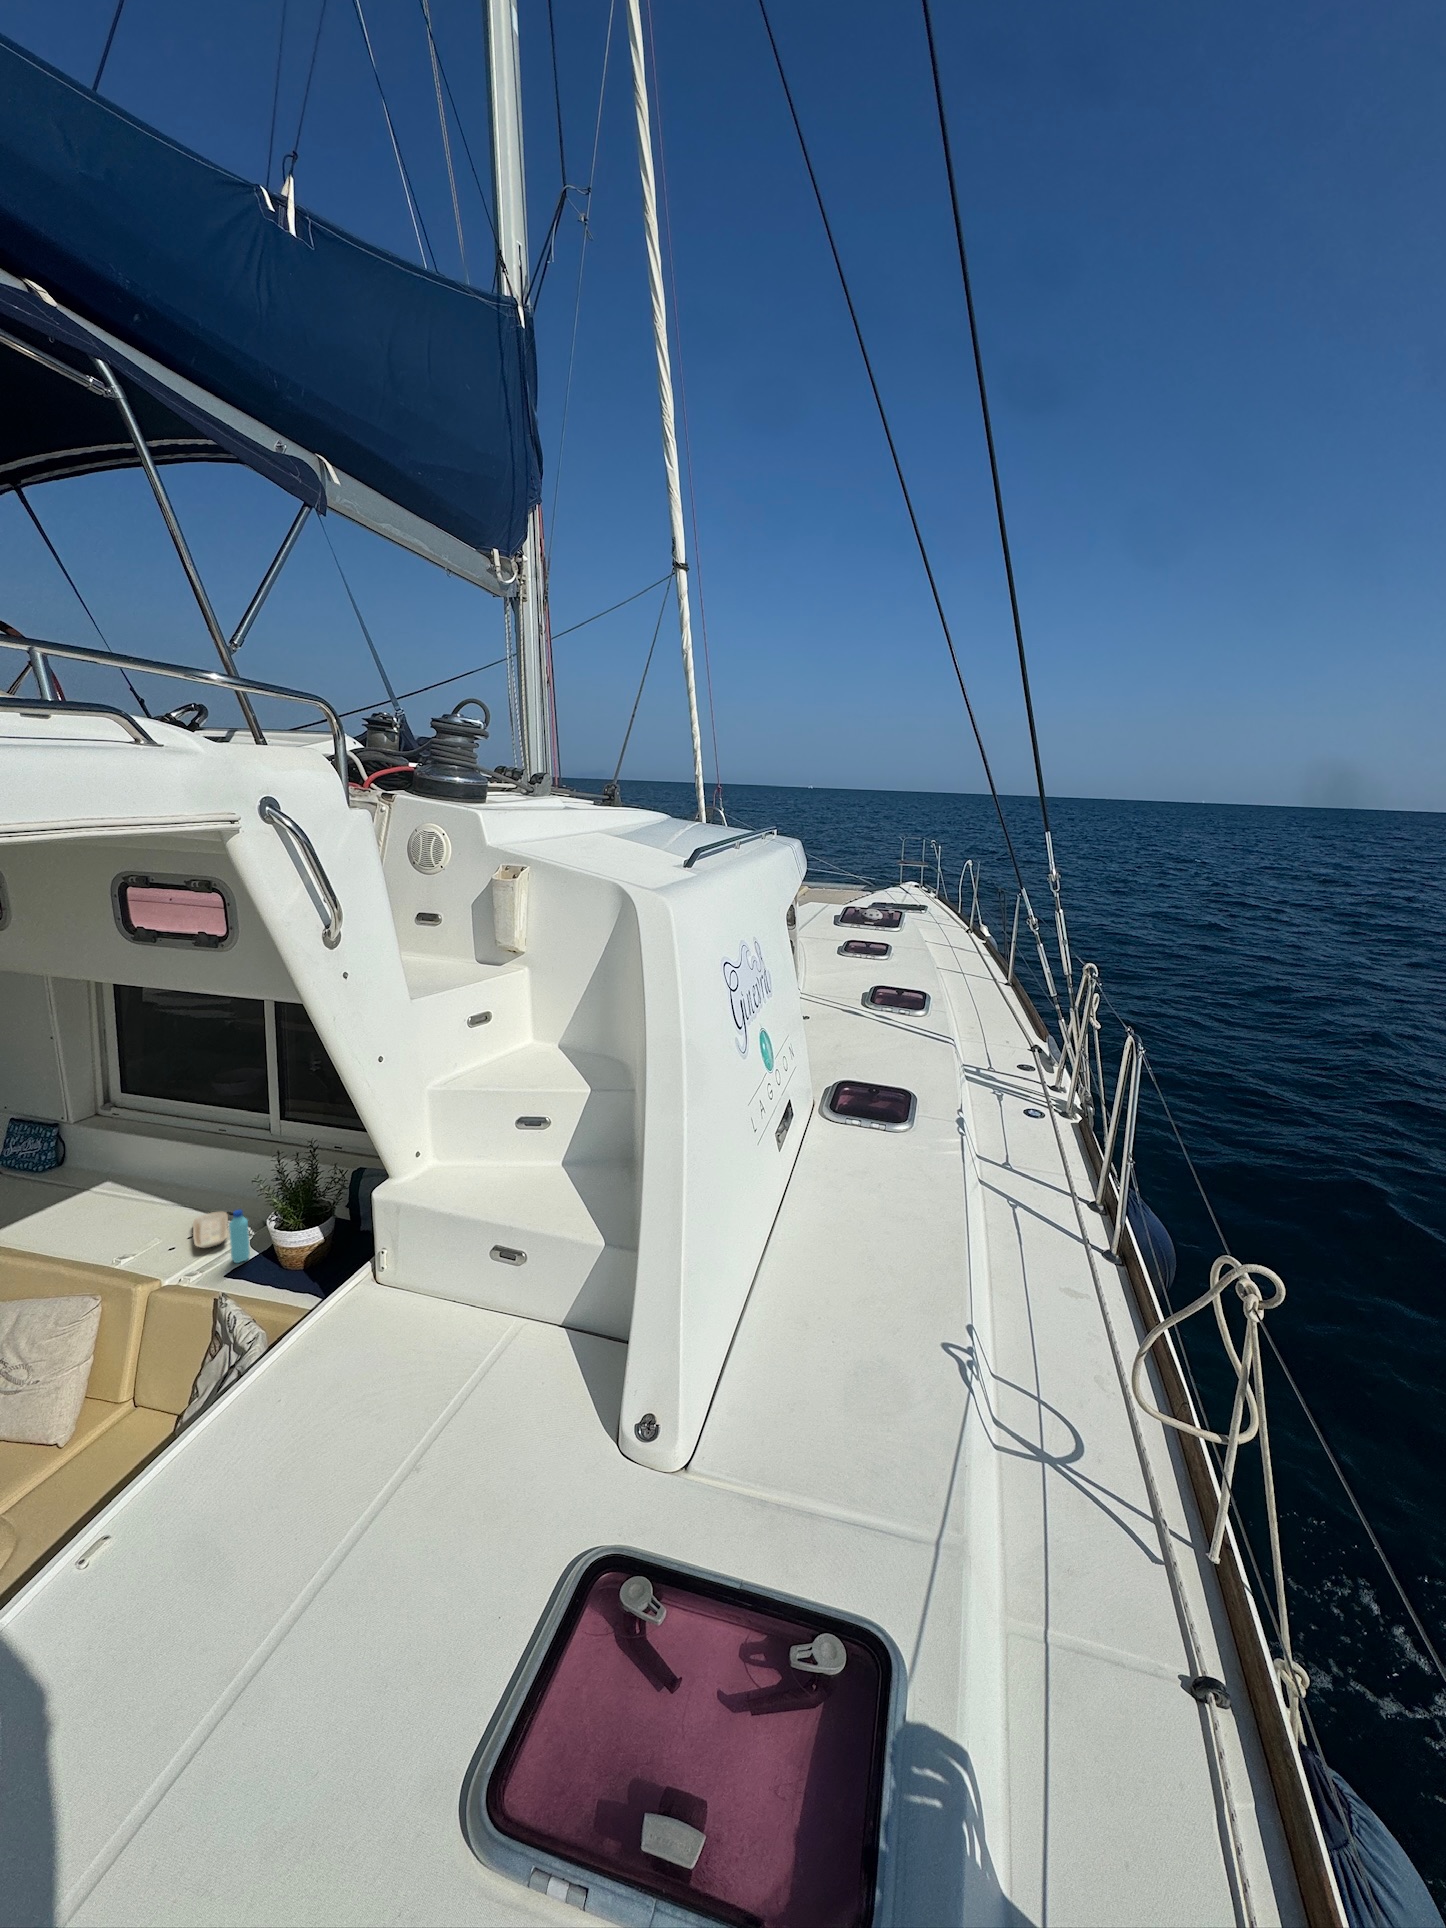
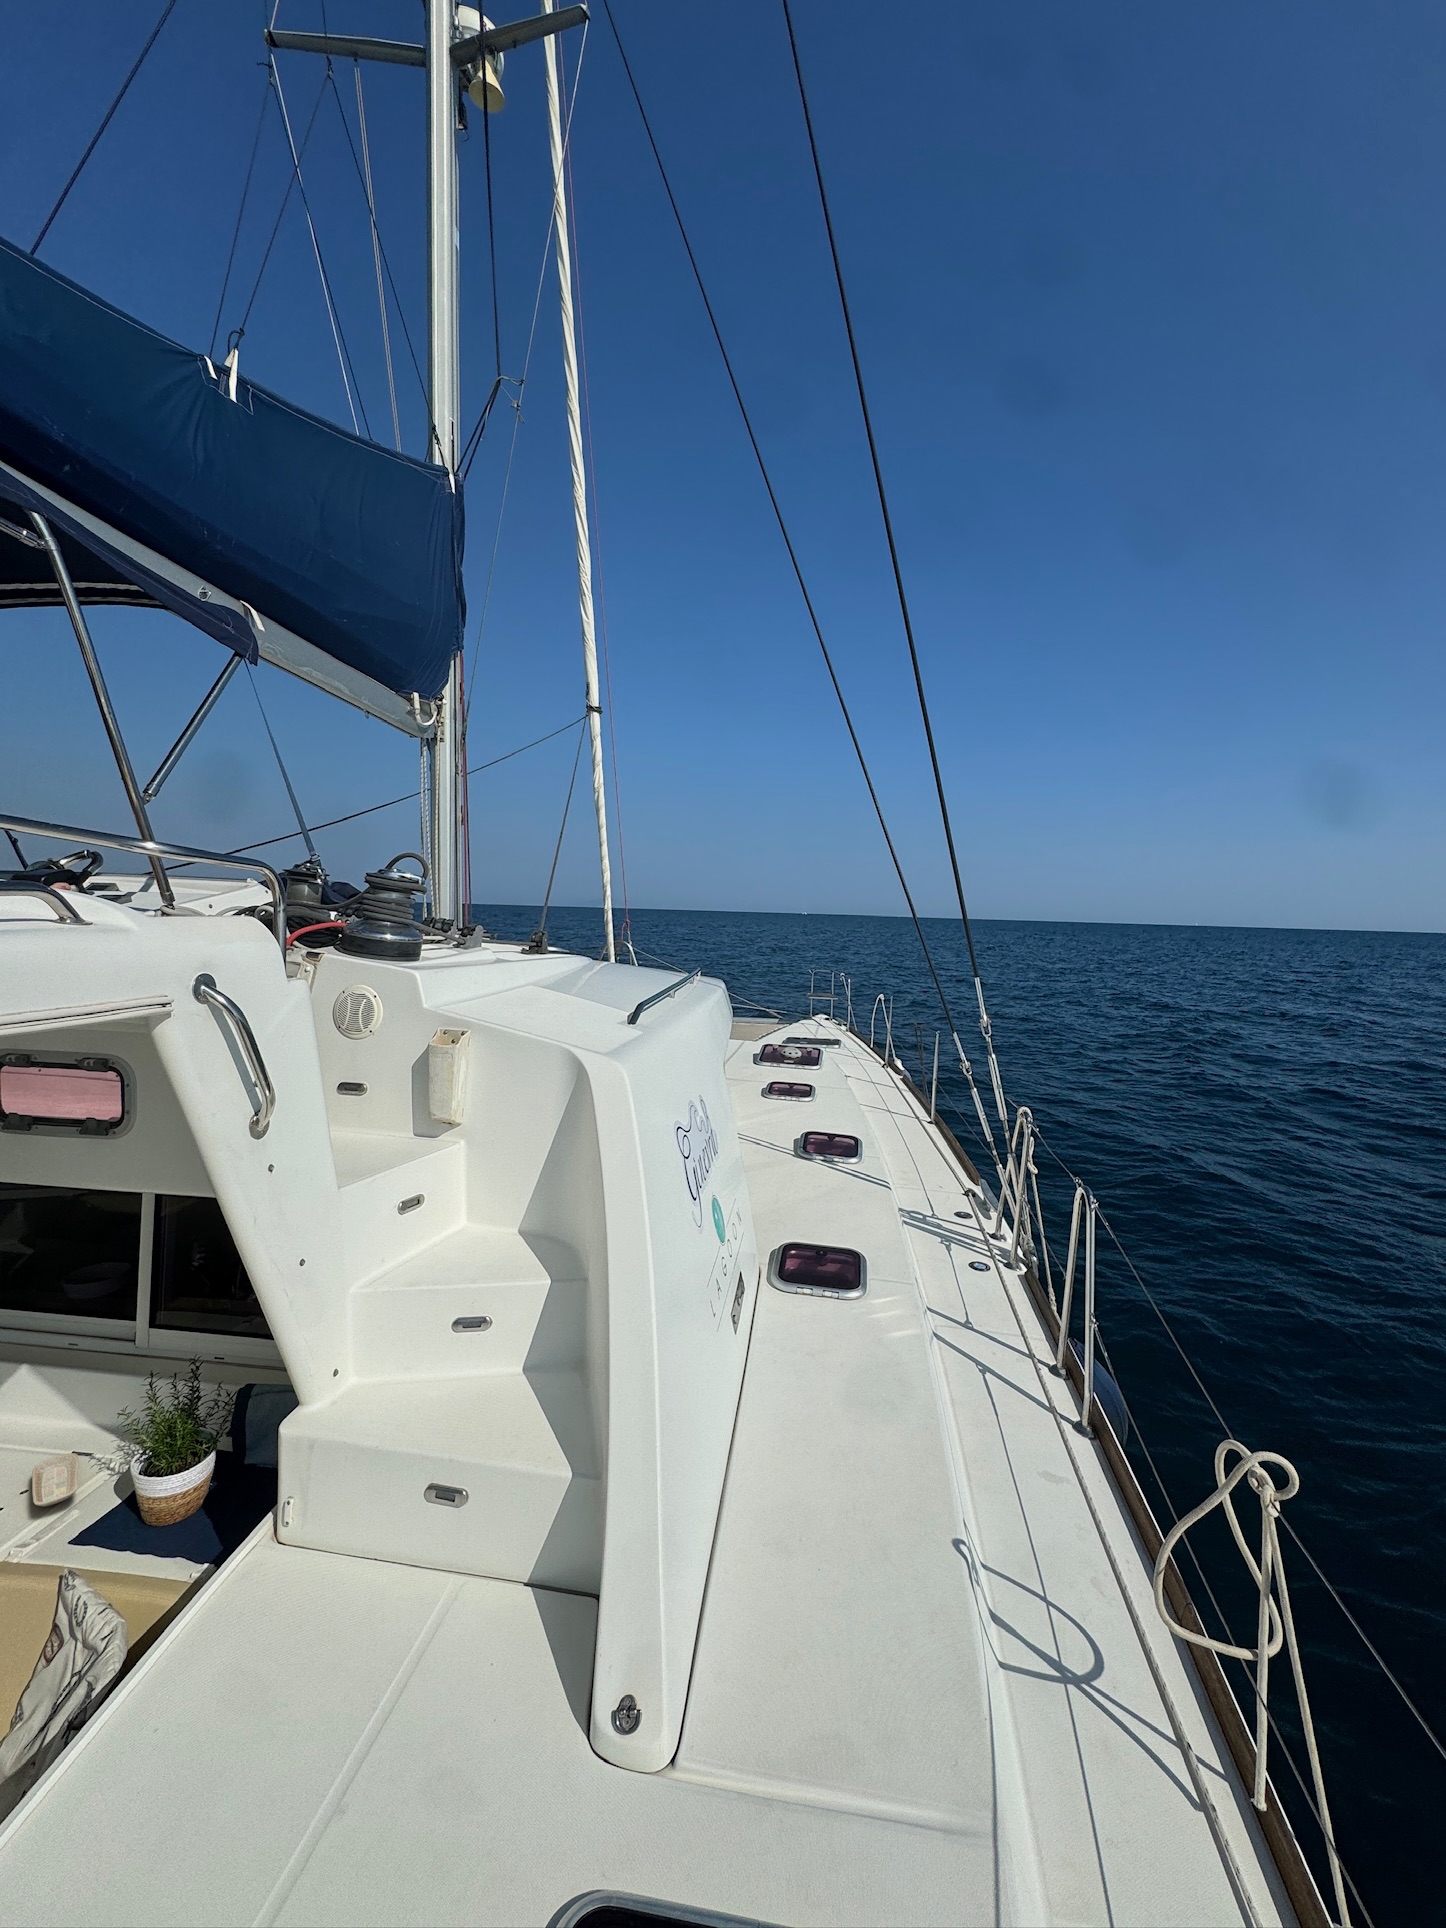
water bottle: present [229,1210,250,1263] -> none [82,1452,108,1524]

